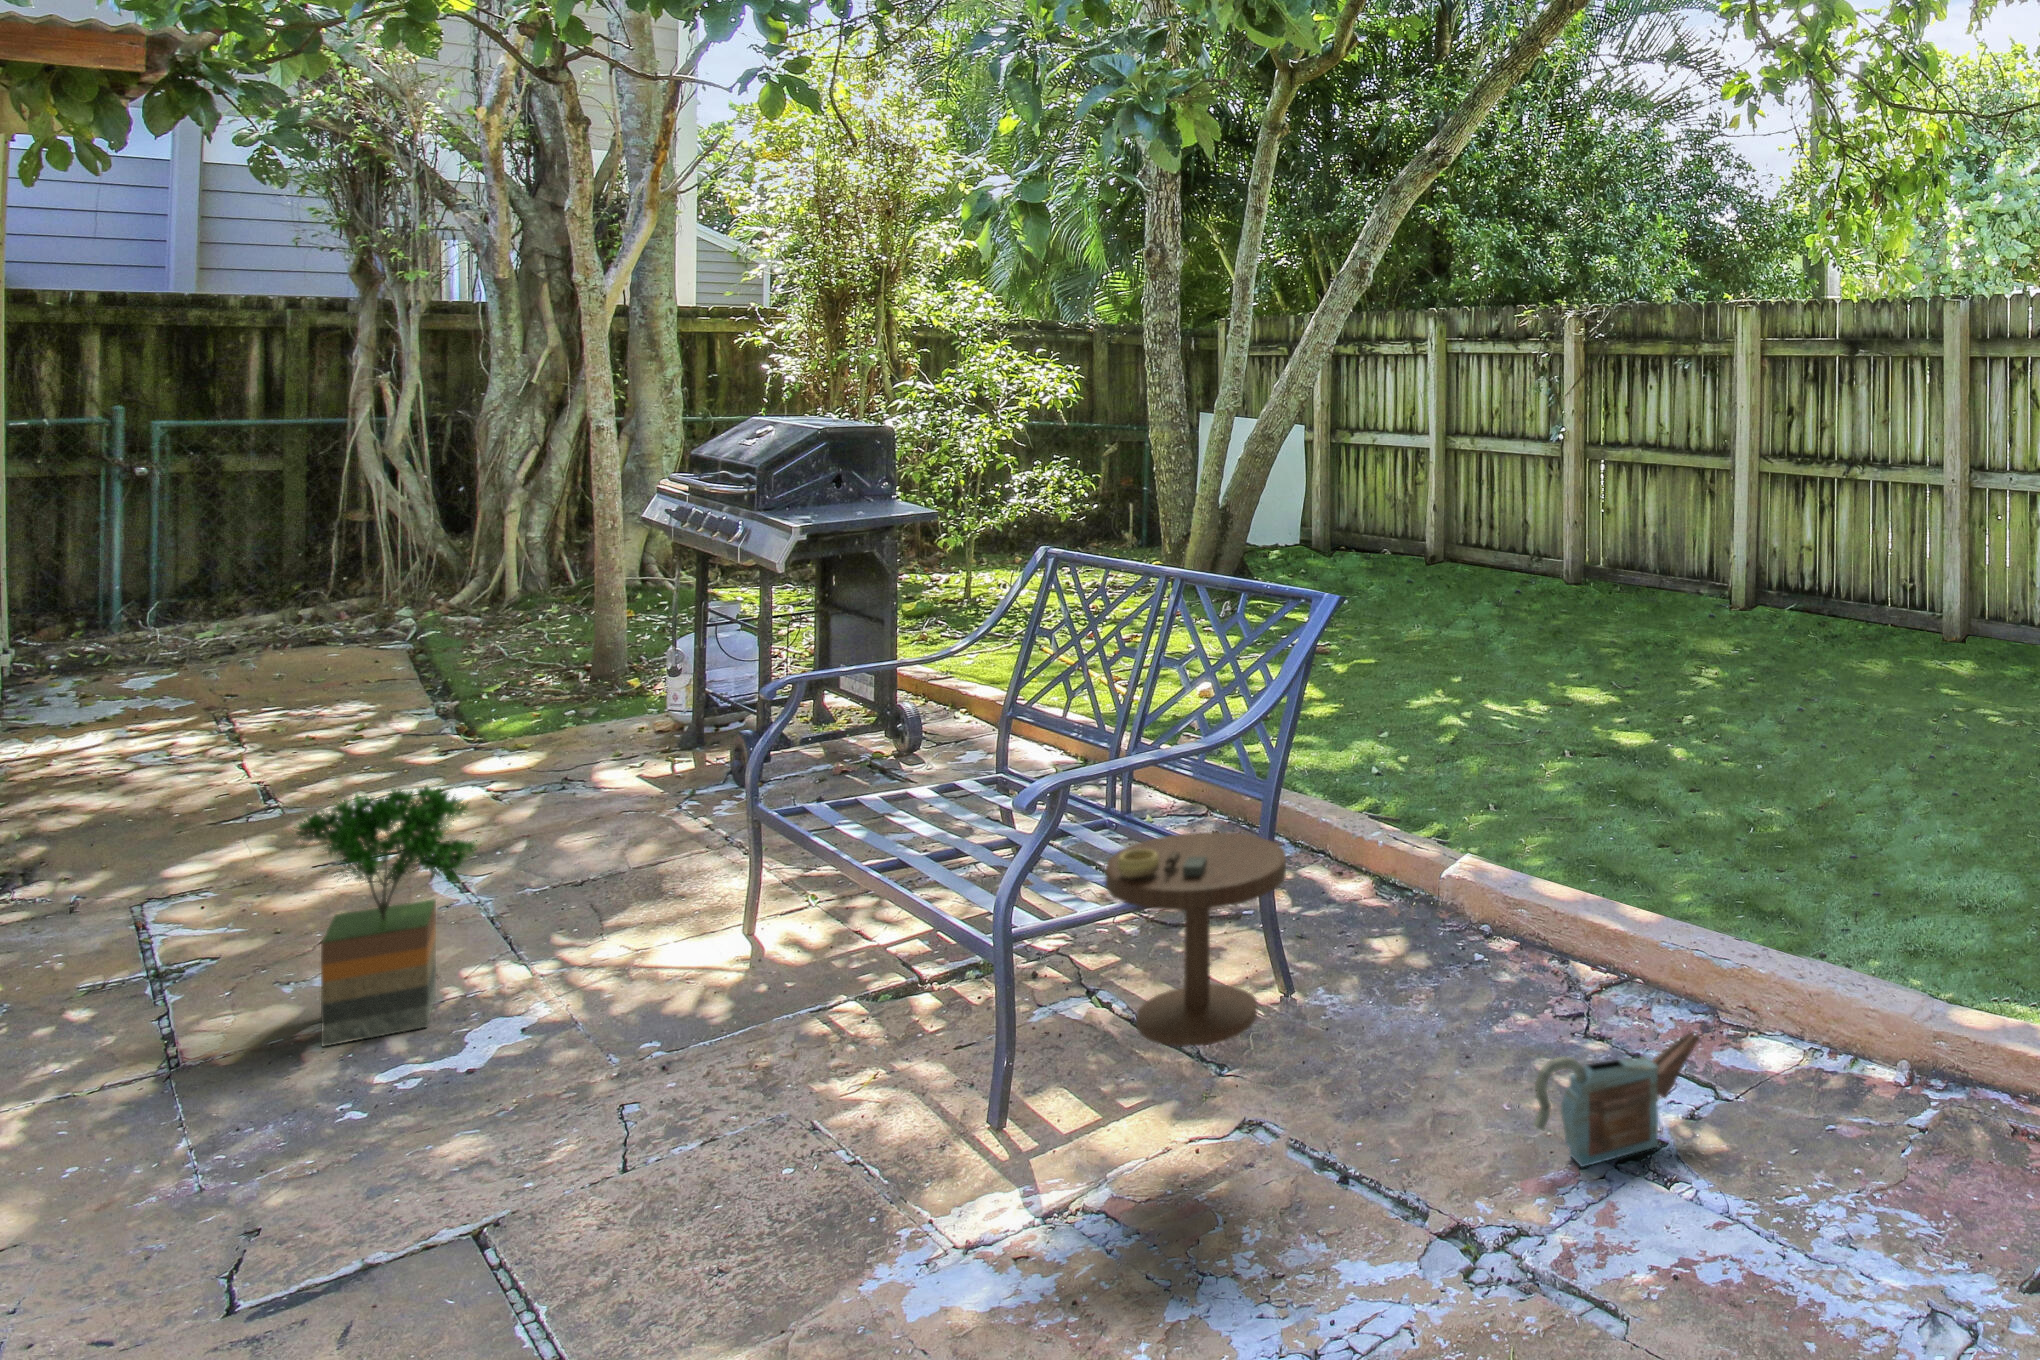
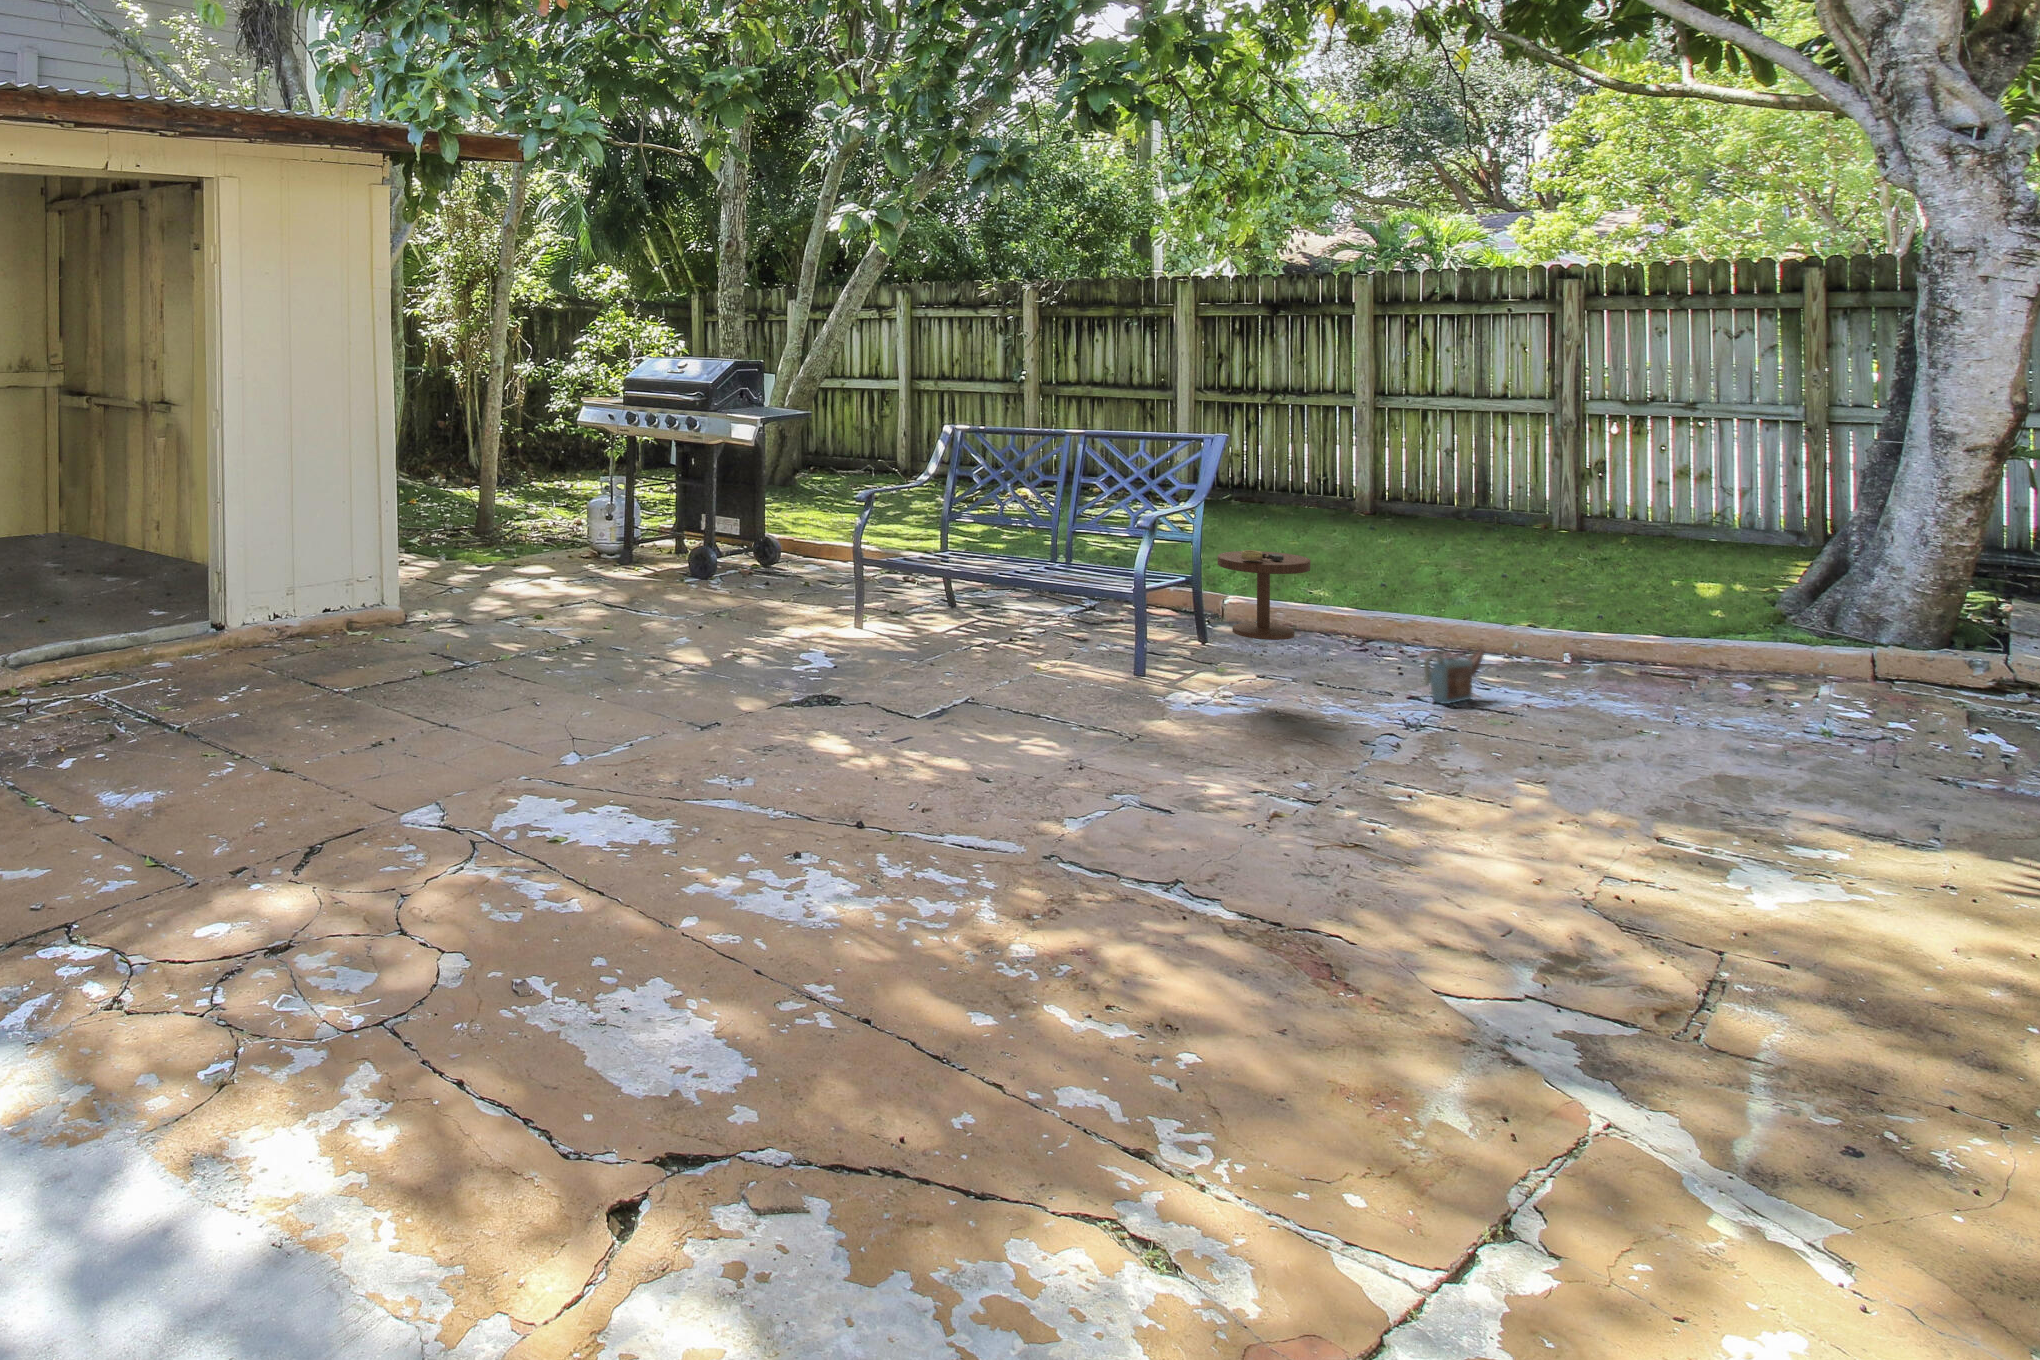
potted tree: present [292,786,478,1047] -> none [704,549,796,675]

